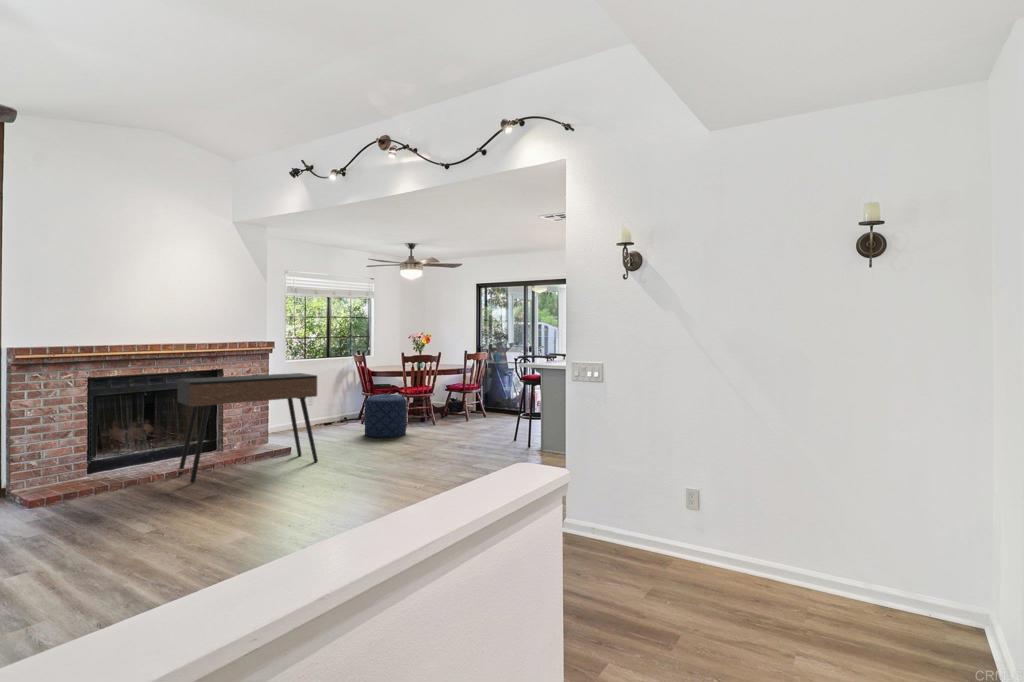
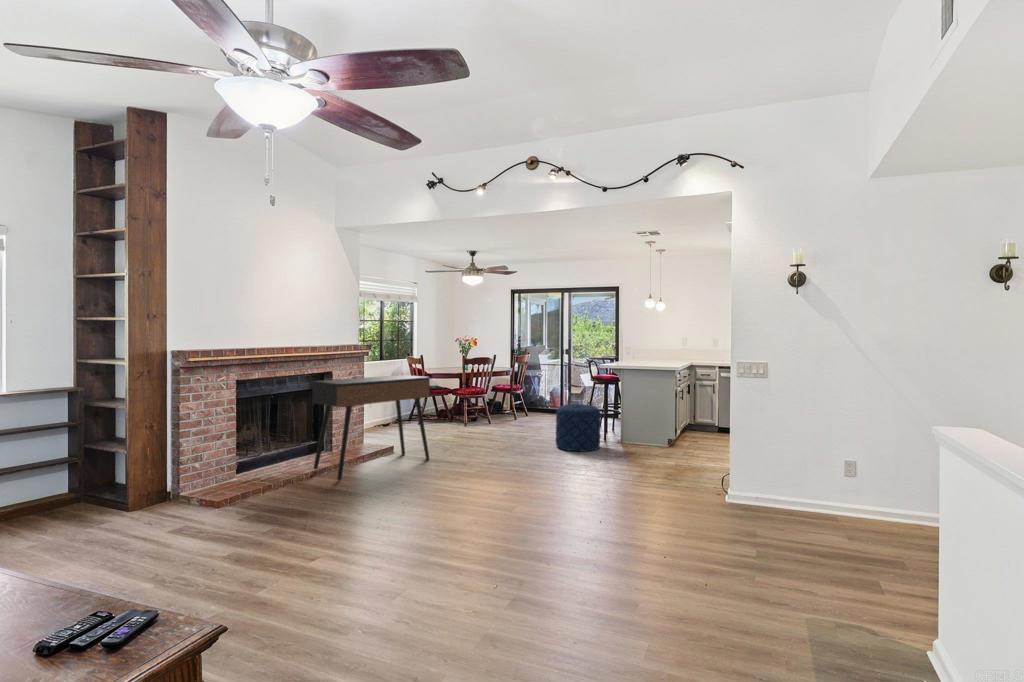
pouf: present [364,394,407,438] -> present [556,404,601,451]

